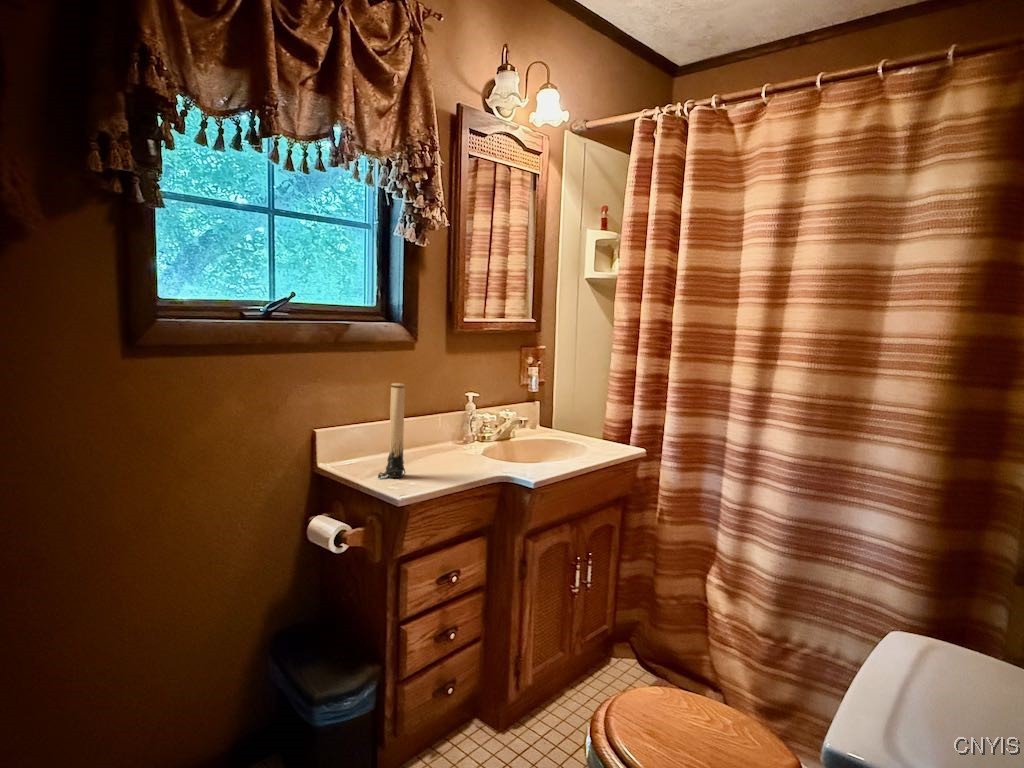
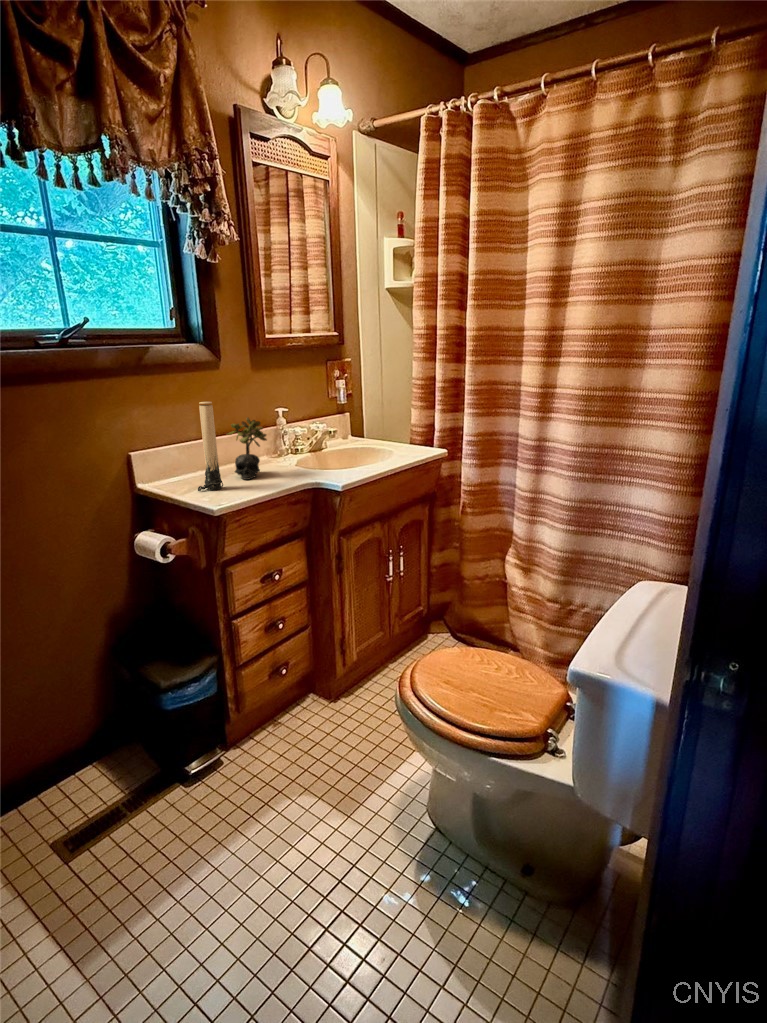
succulent plant: none [414,400,456,468] -> present [227,417,267,480]

